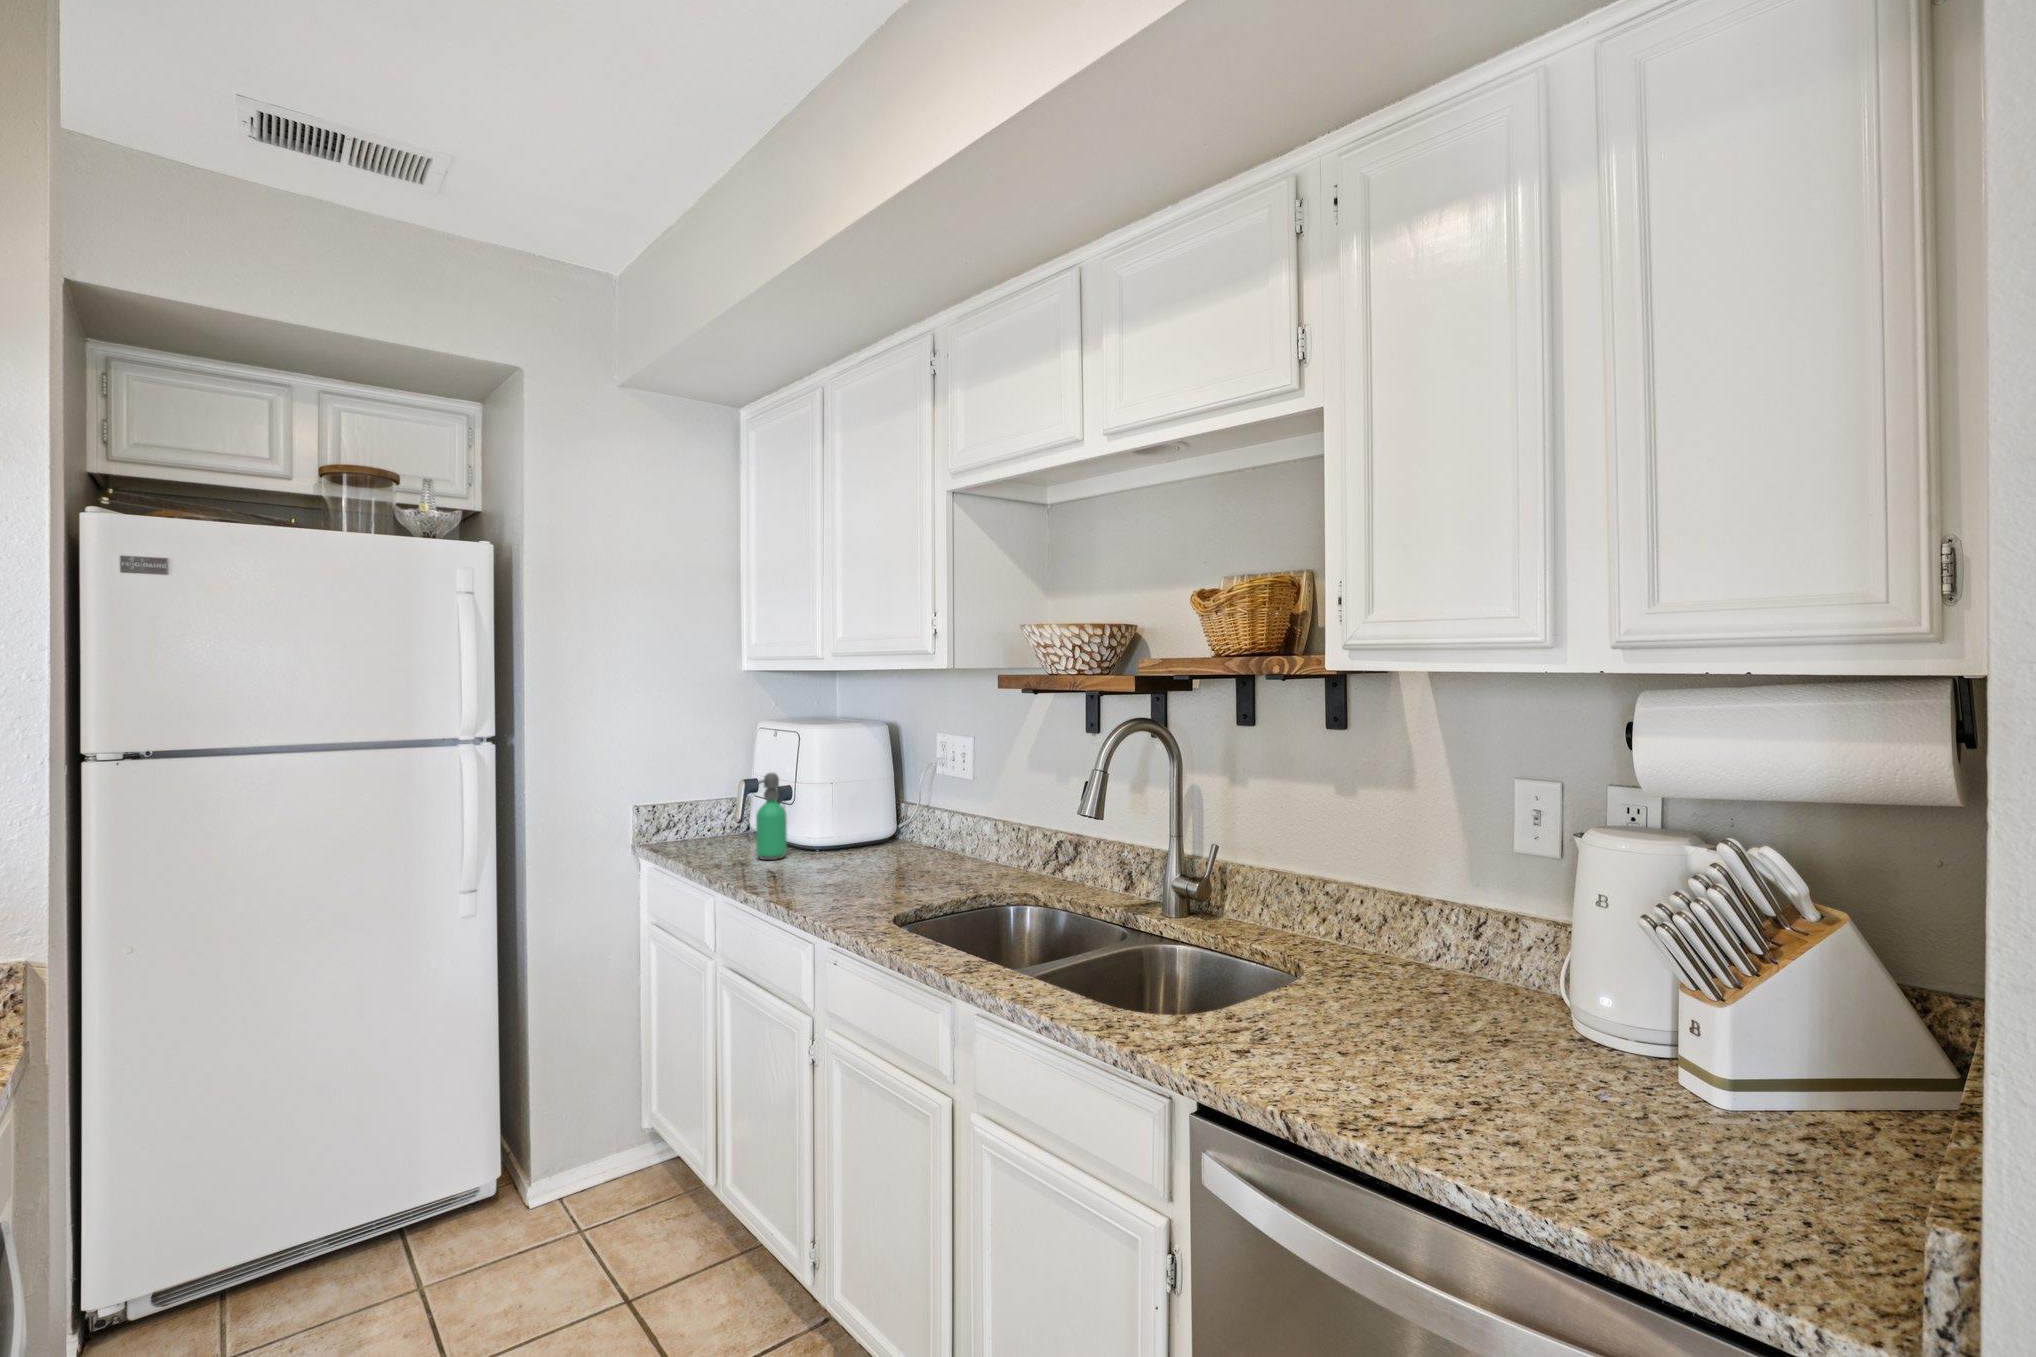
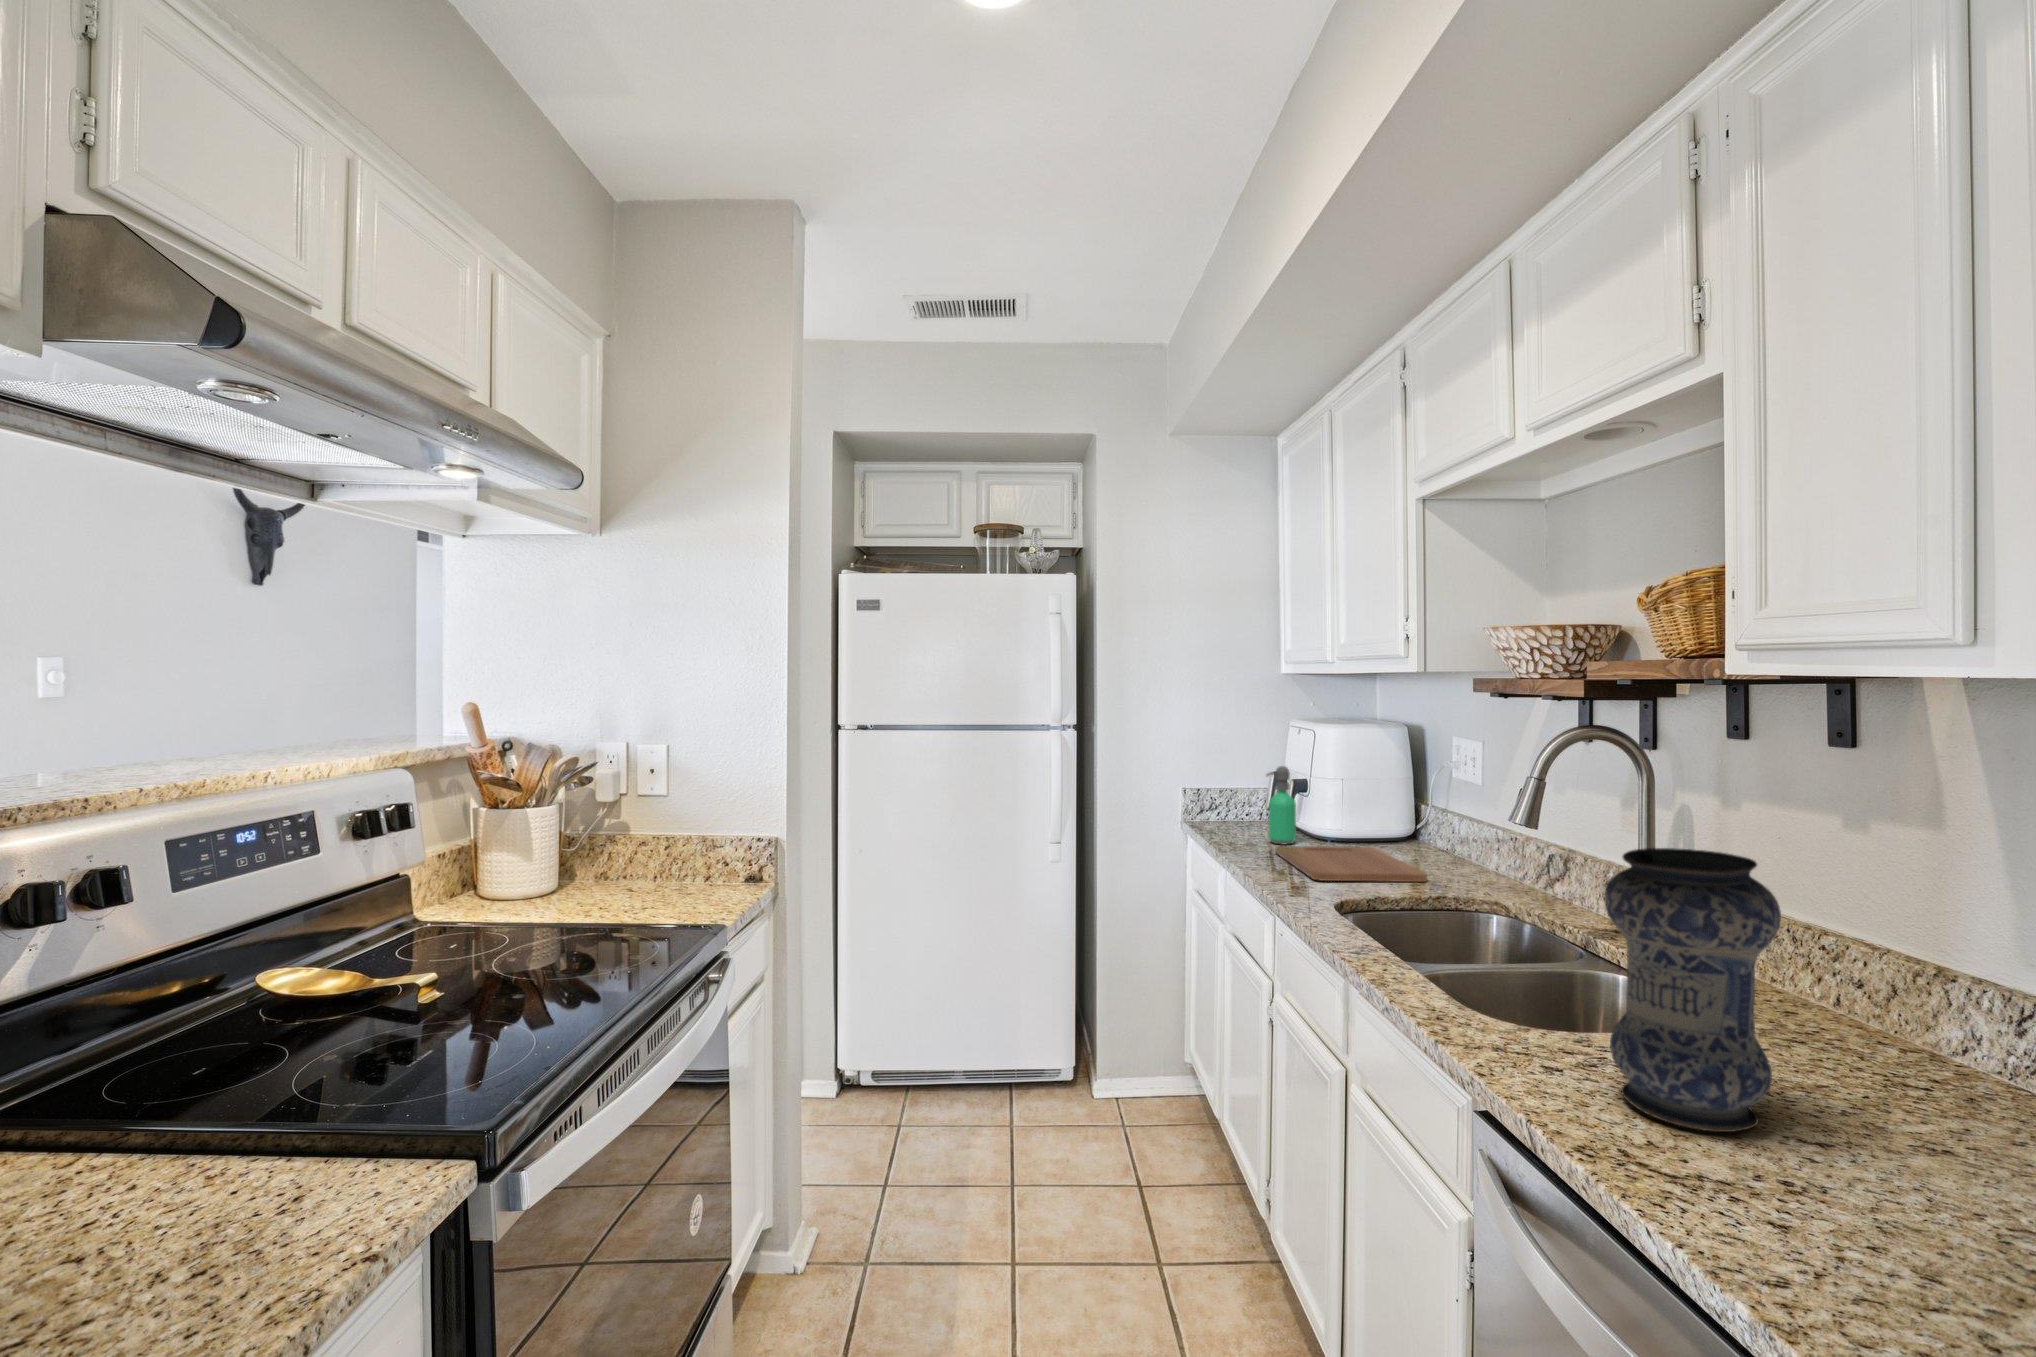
vase: none [1296,827,1431,1076] -> present [1605,848,1781,1132]
cutting board: none [777,852,950,895] -> present [1275,846,1427,882]

